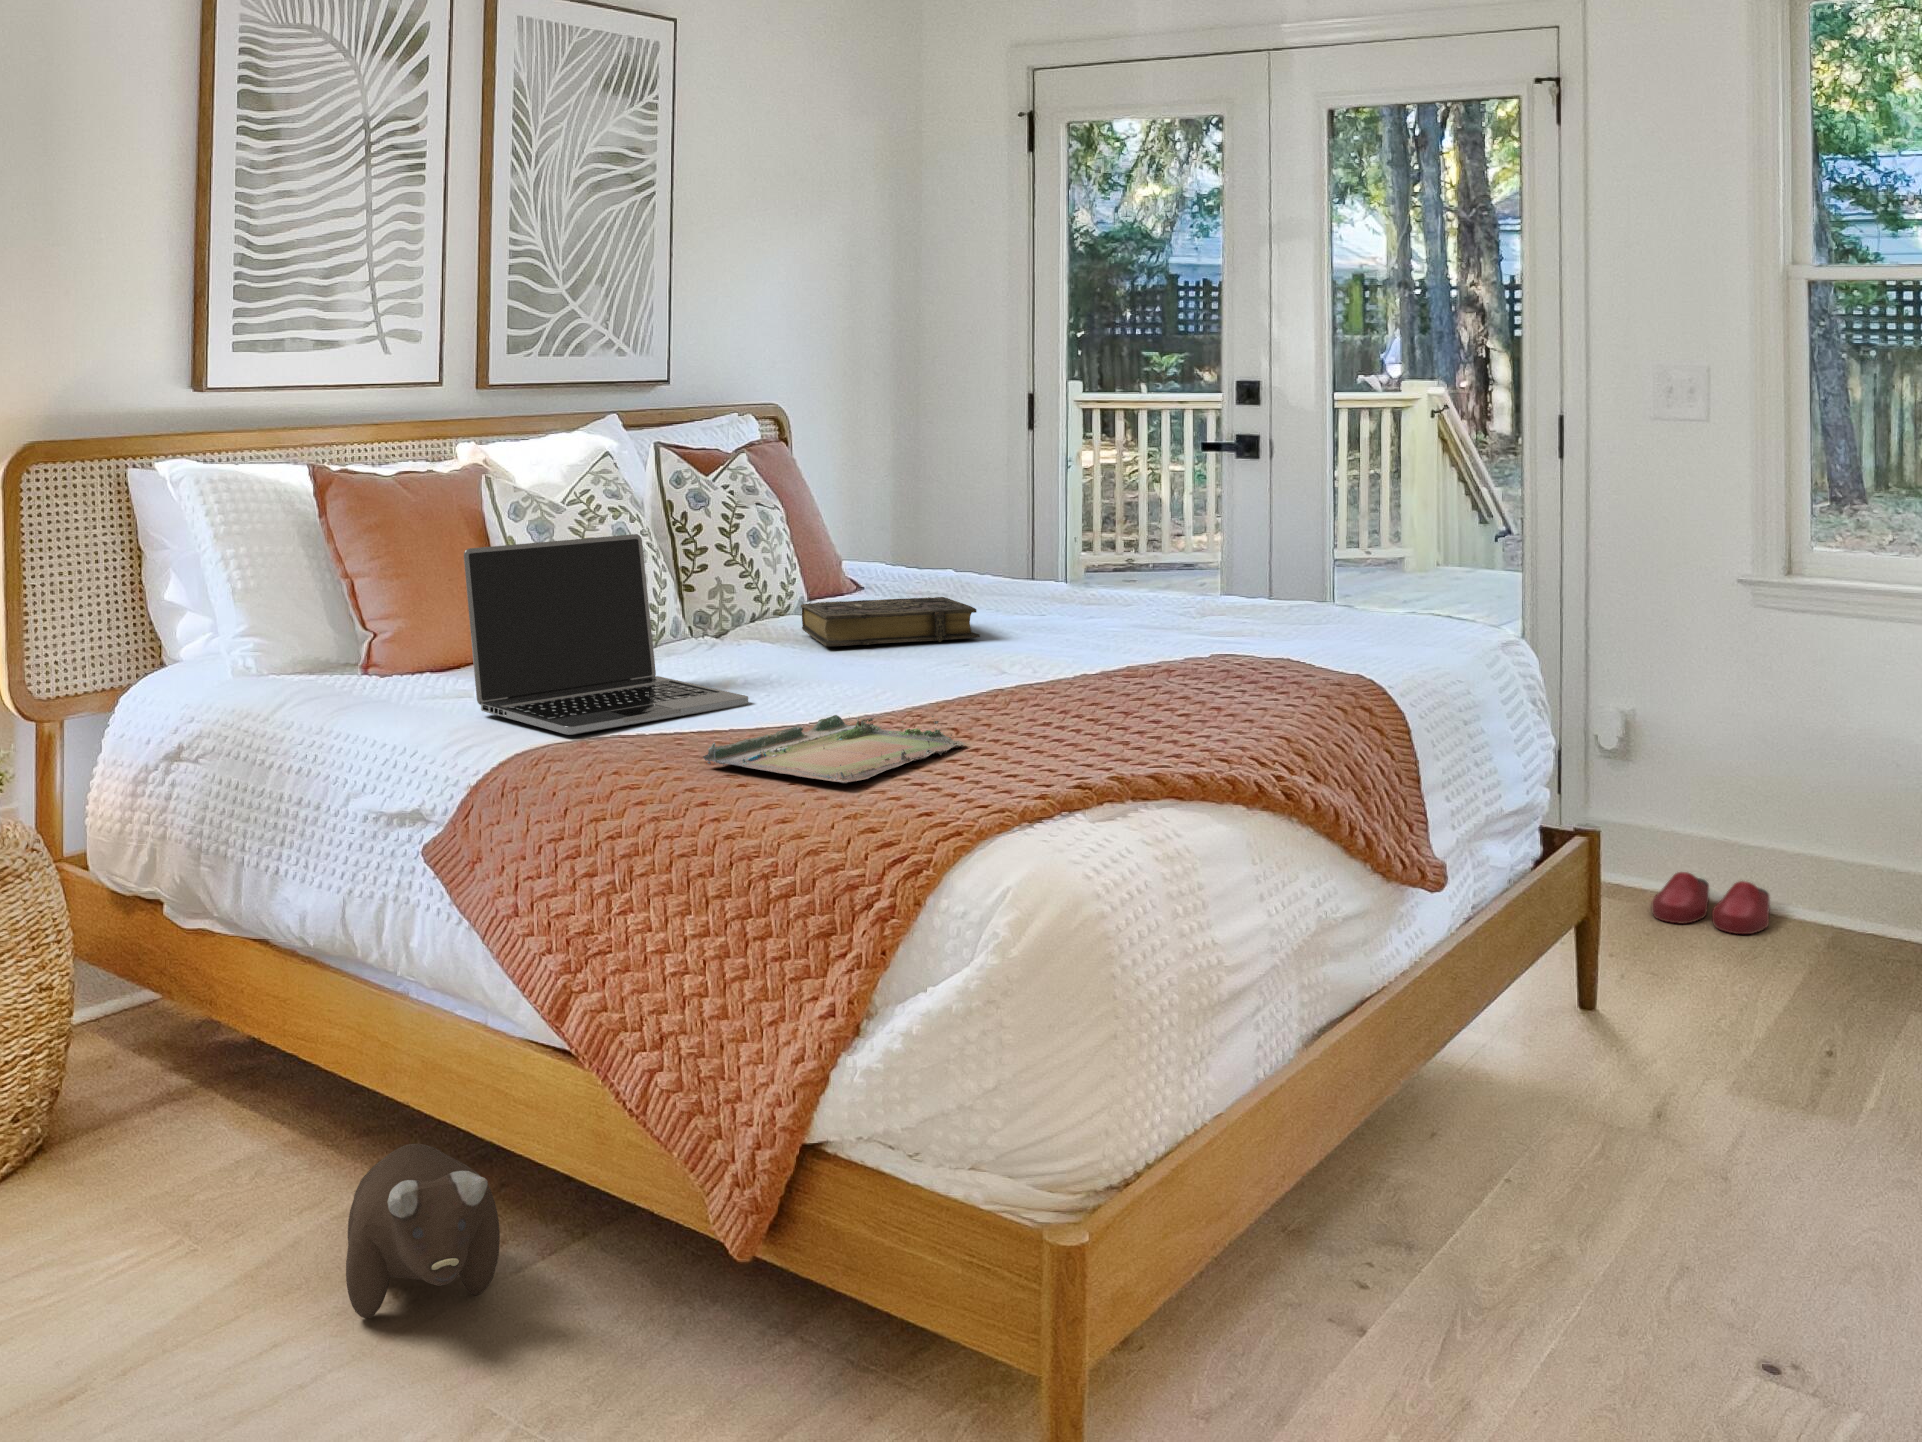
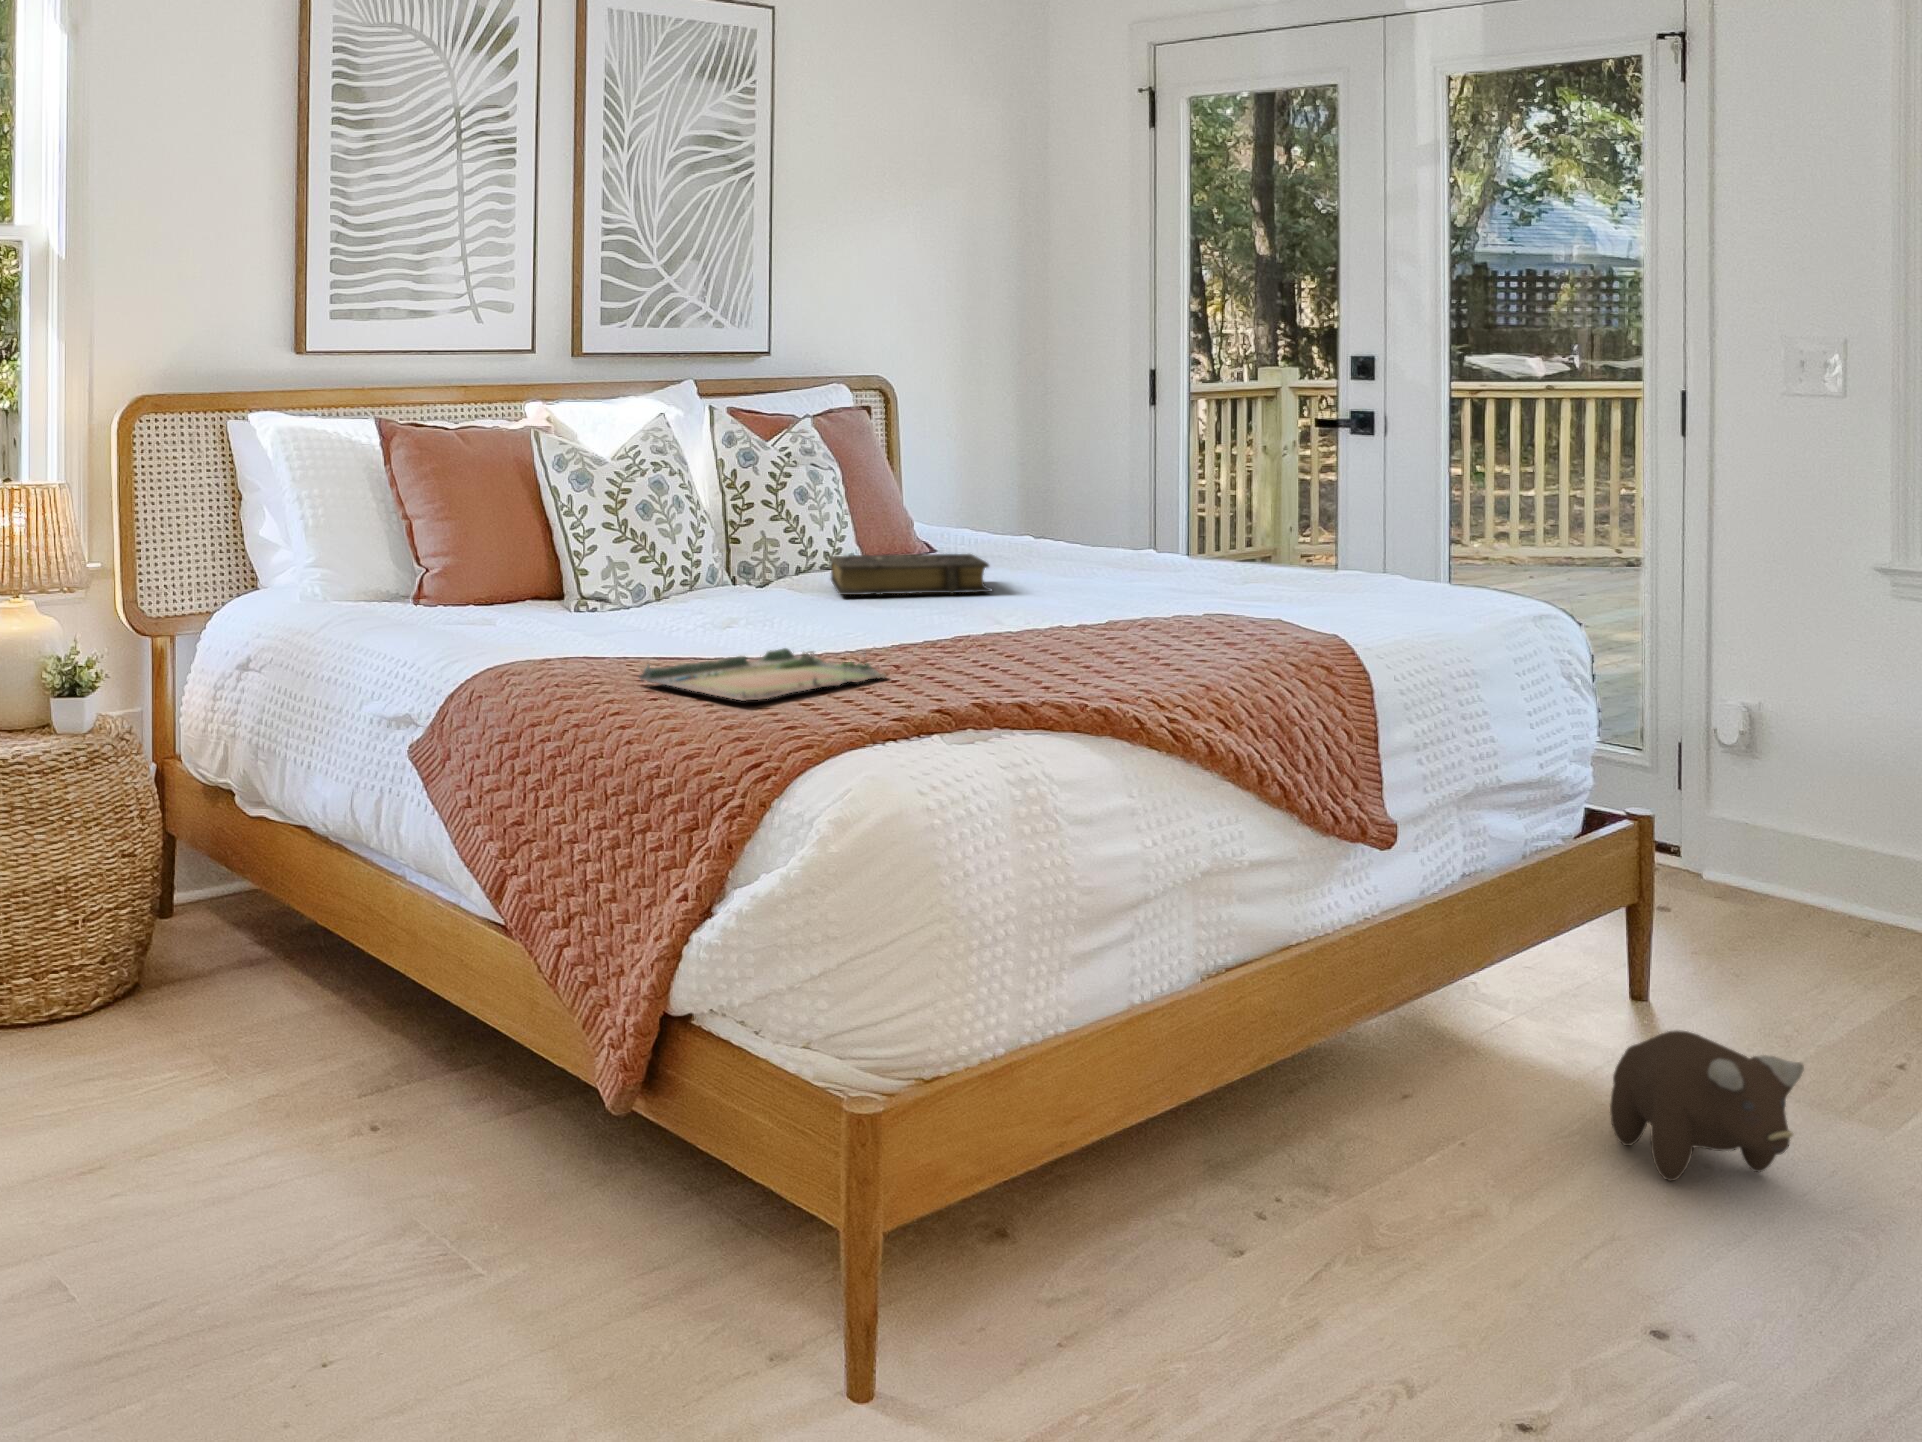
laptop: present [464,534,748,735] -> none [475,483,727,656]
slippers: present [1651,872,1770,934] -> none [1758,871,1900,939]
plush toy: present [346,1144,500,1318] -> present [1610,1030,1804,1181]

